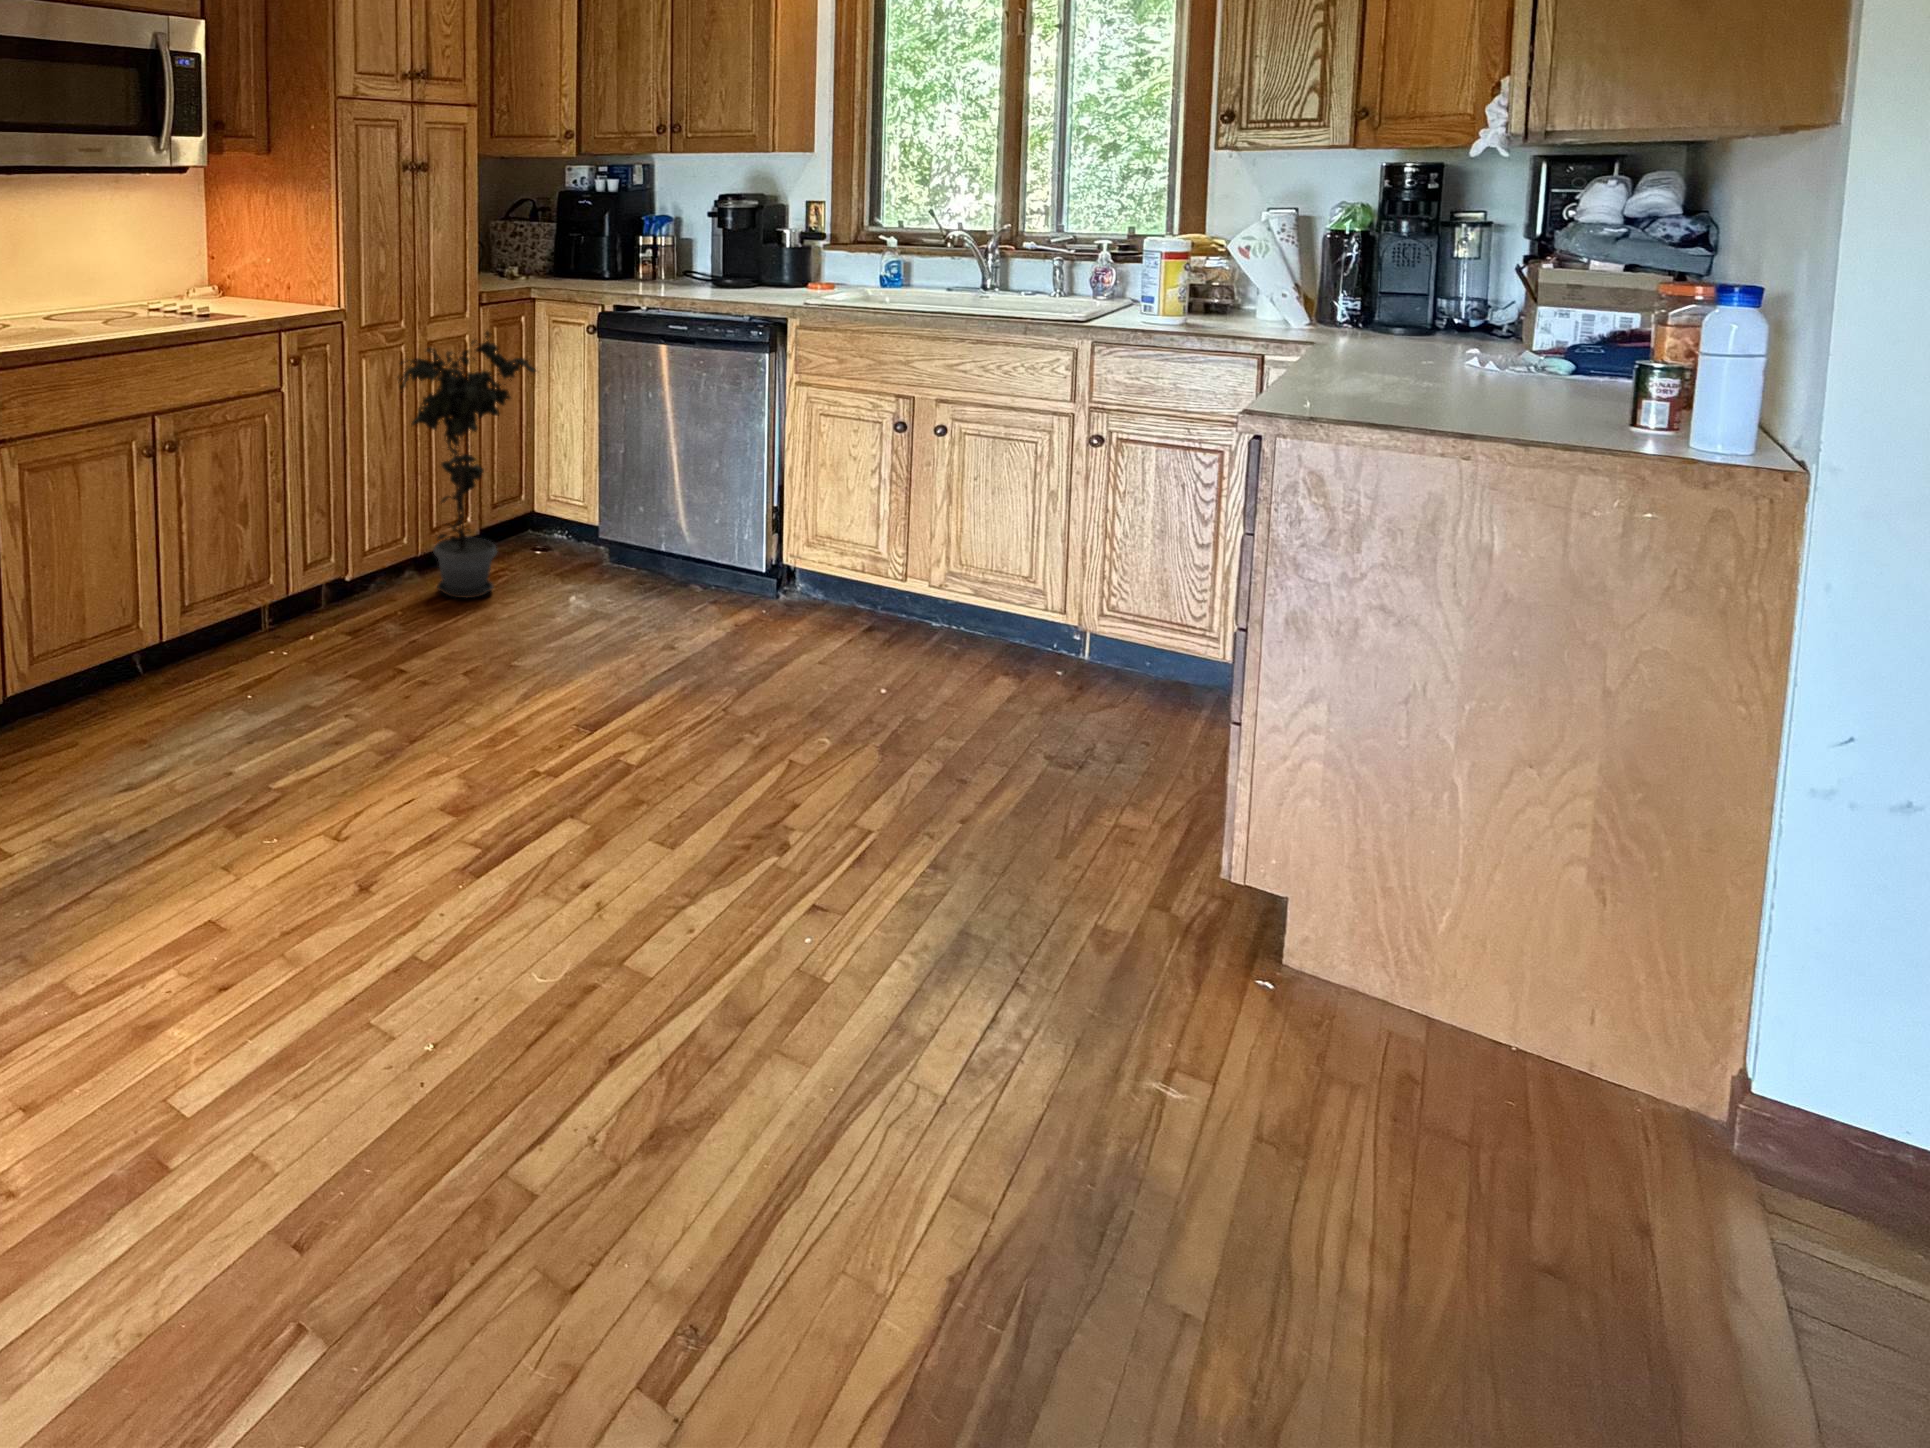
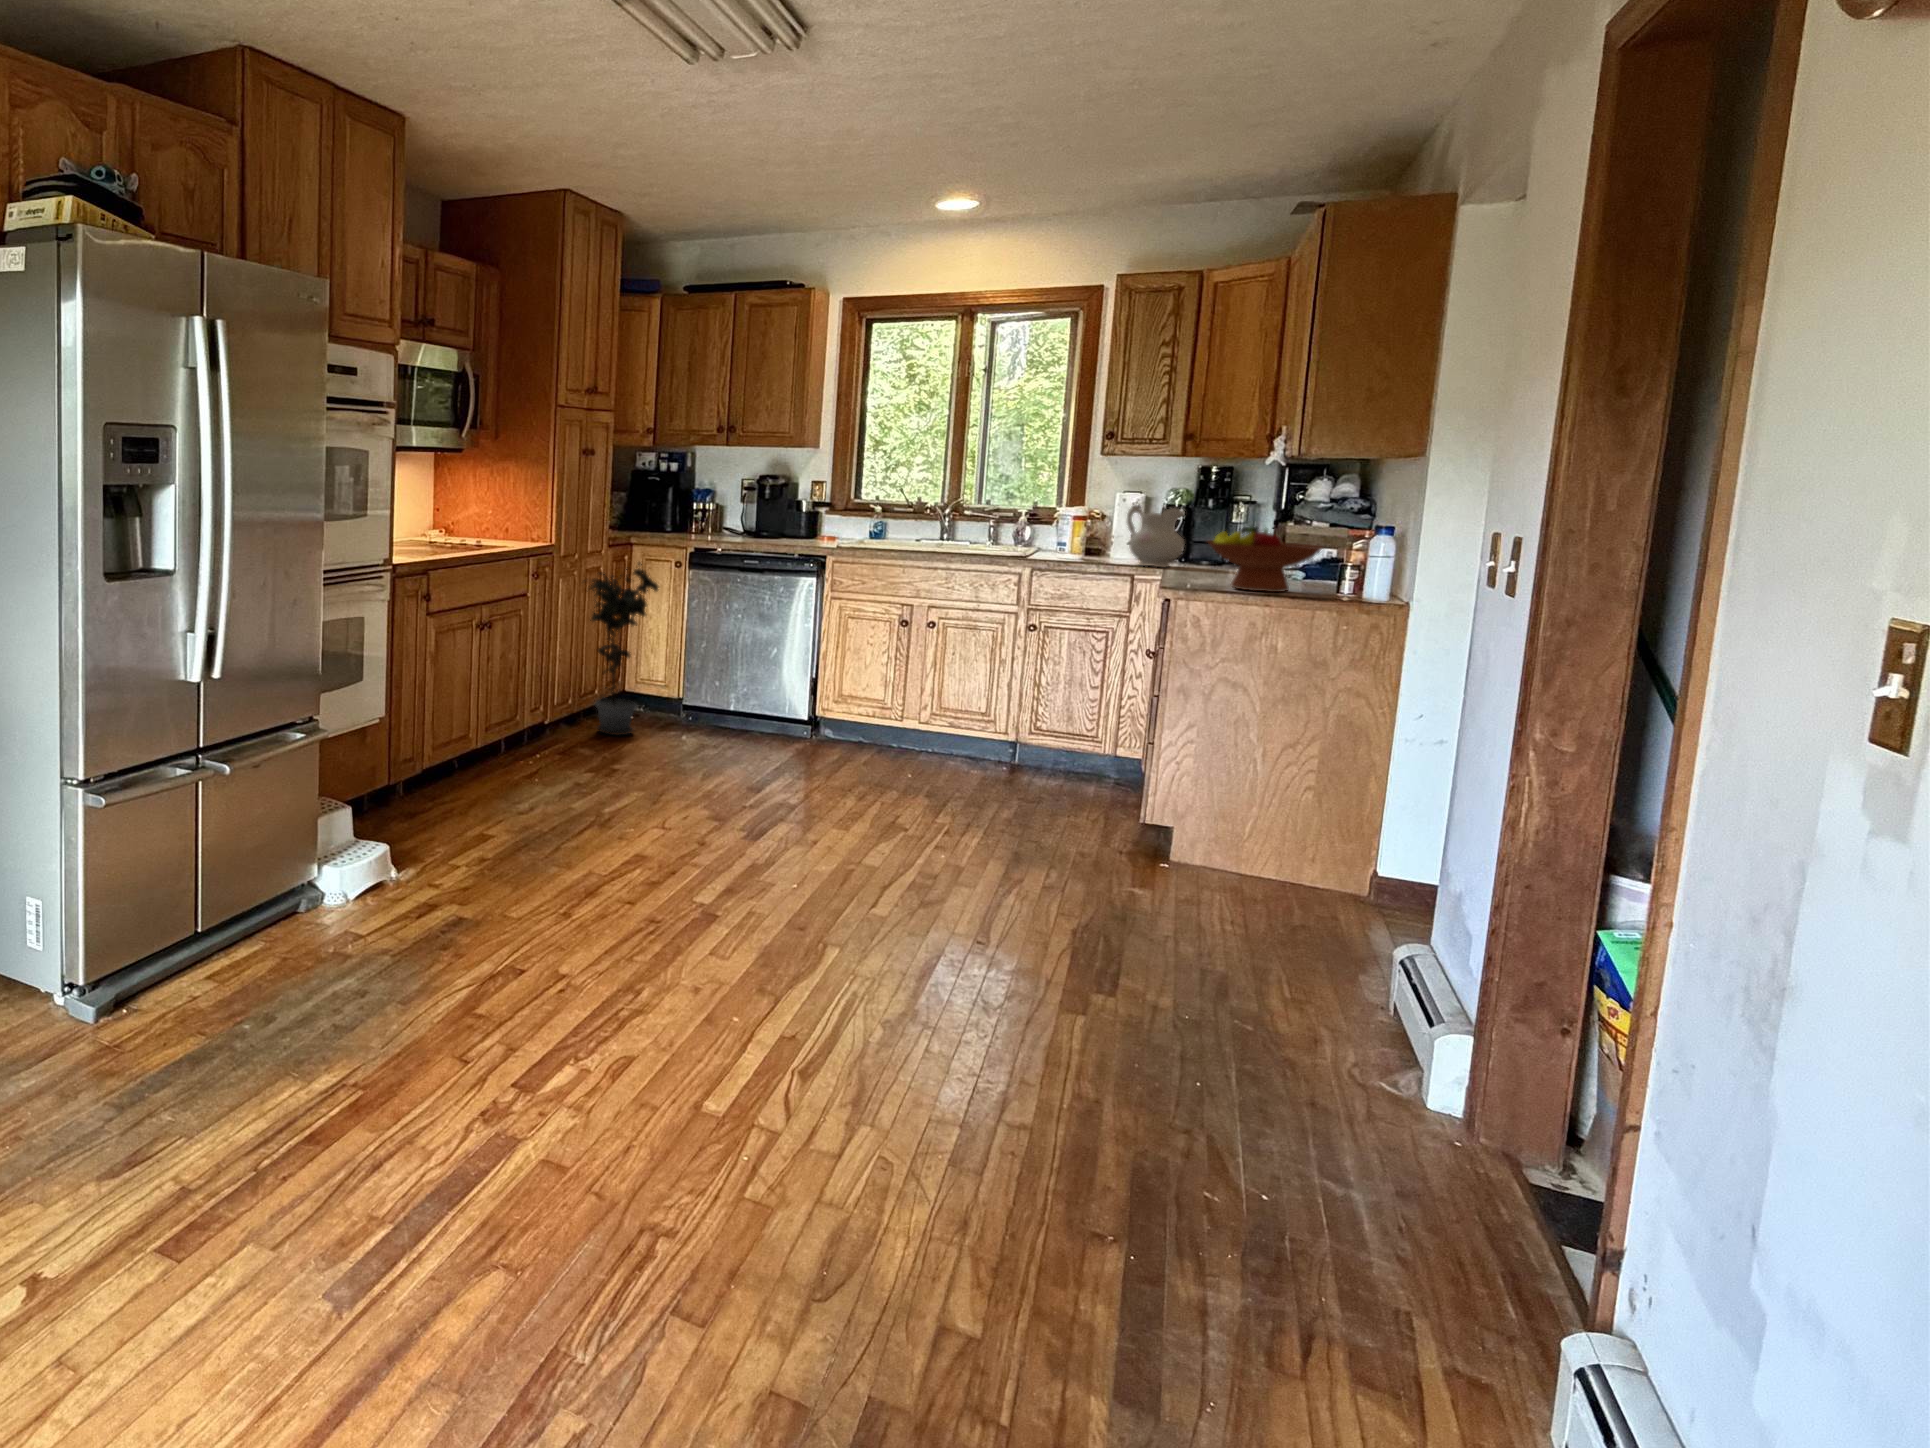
ceramic pitcher: none [1253,230,1353,341] -> present [1127,504,1185,567]
fruit bowl: none [1351,279,1604,416] -> present [1208,526,1323,592]

